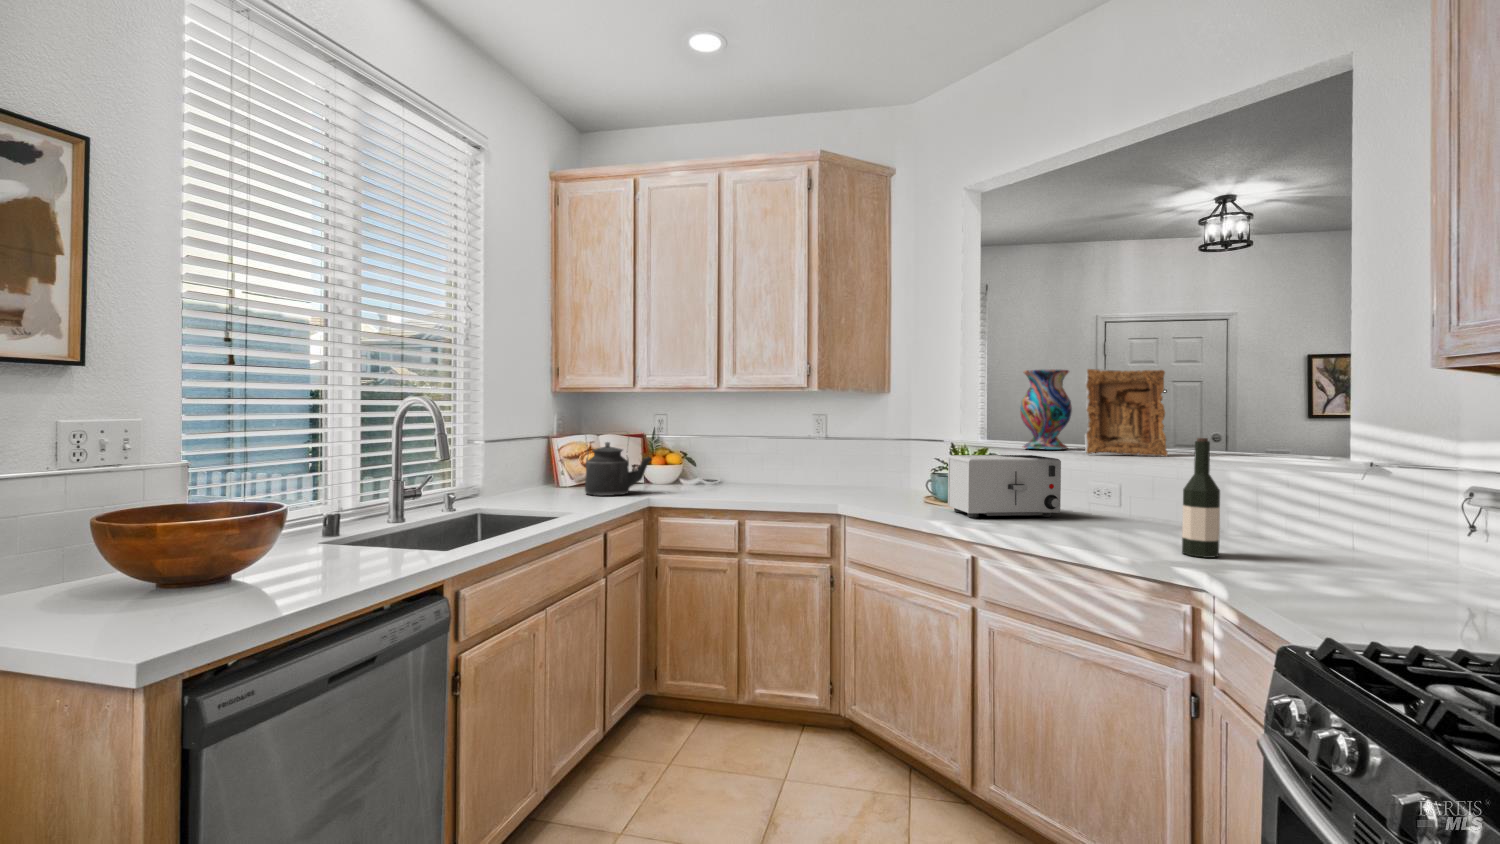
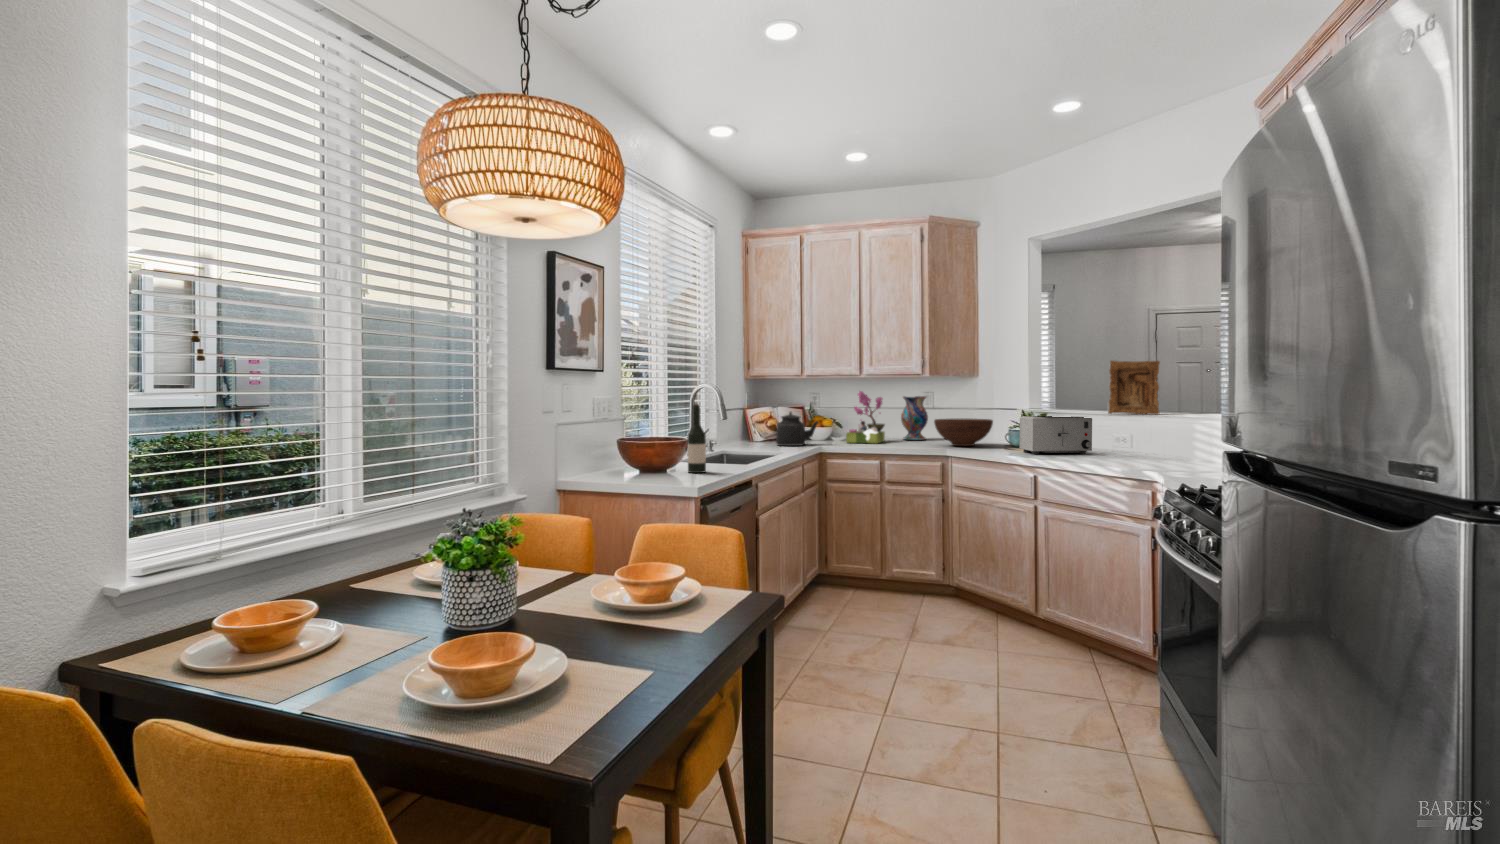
vase: present [1020,370,1072,450] -> present [901,396,928,440]
flower arrangement: none [696,410,755,491] -> present [846,391,885,444]
wine bottle: present [1182,438,1220,558] -> present [688,404,706,473]
fruit bowl: none [822,455,909,498] -> present [934,419,993,446]

